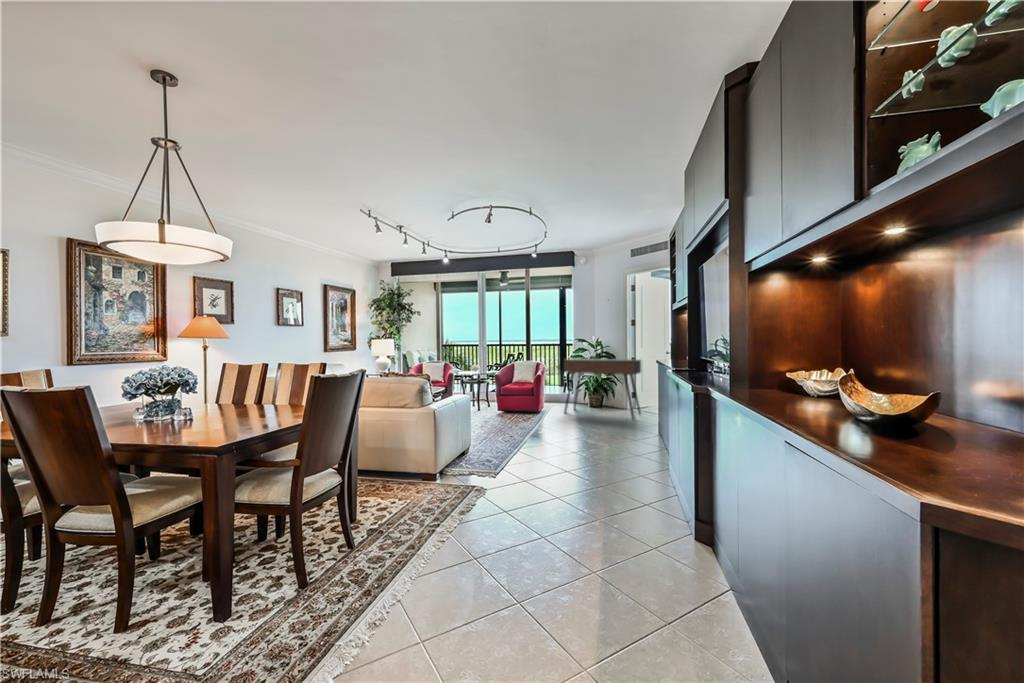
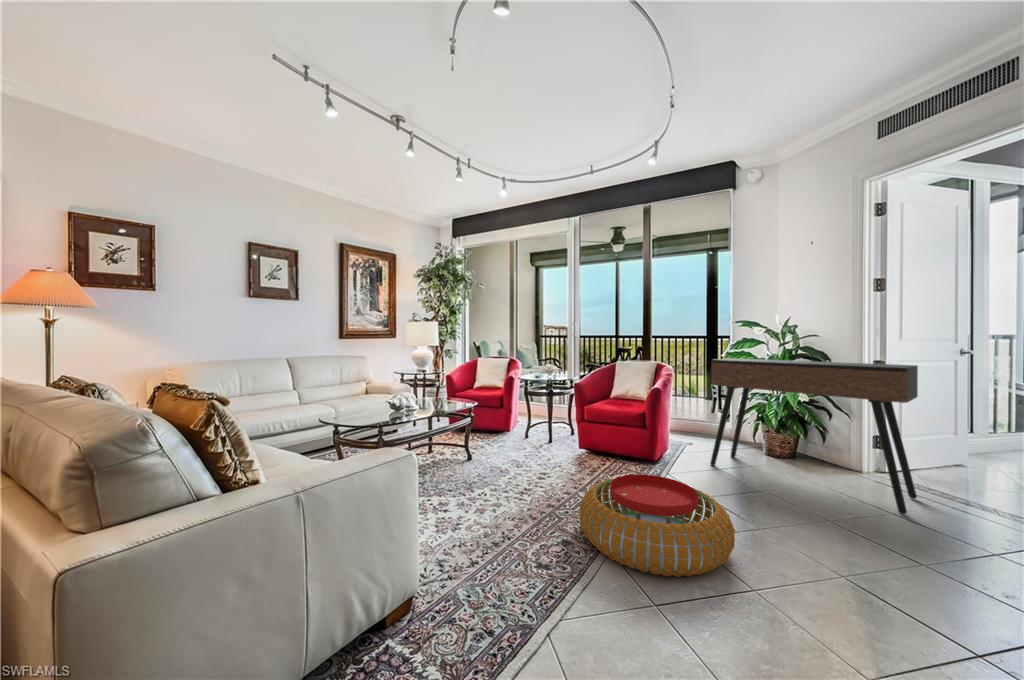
pouf: none [516,409,573,438] -> present [579,475,735,577]

